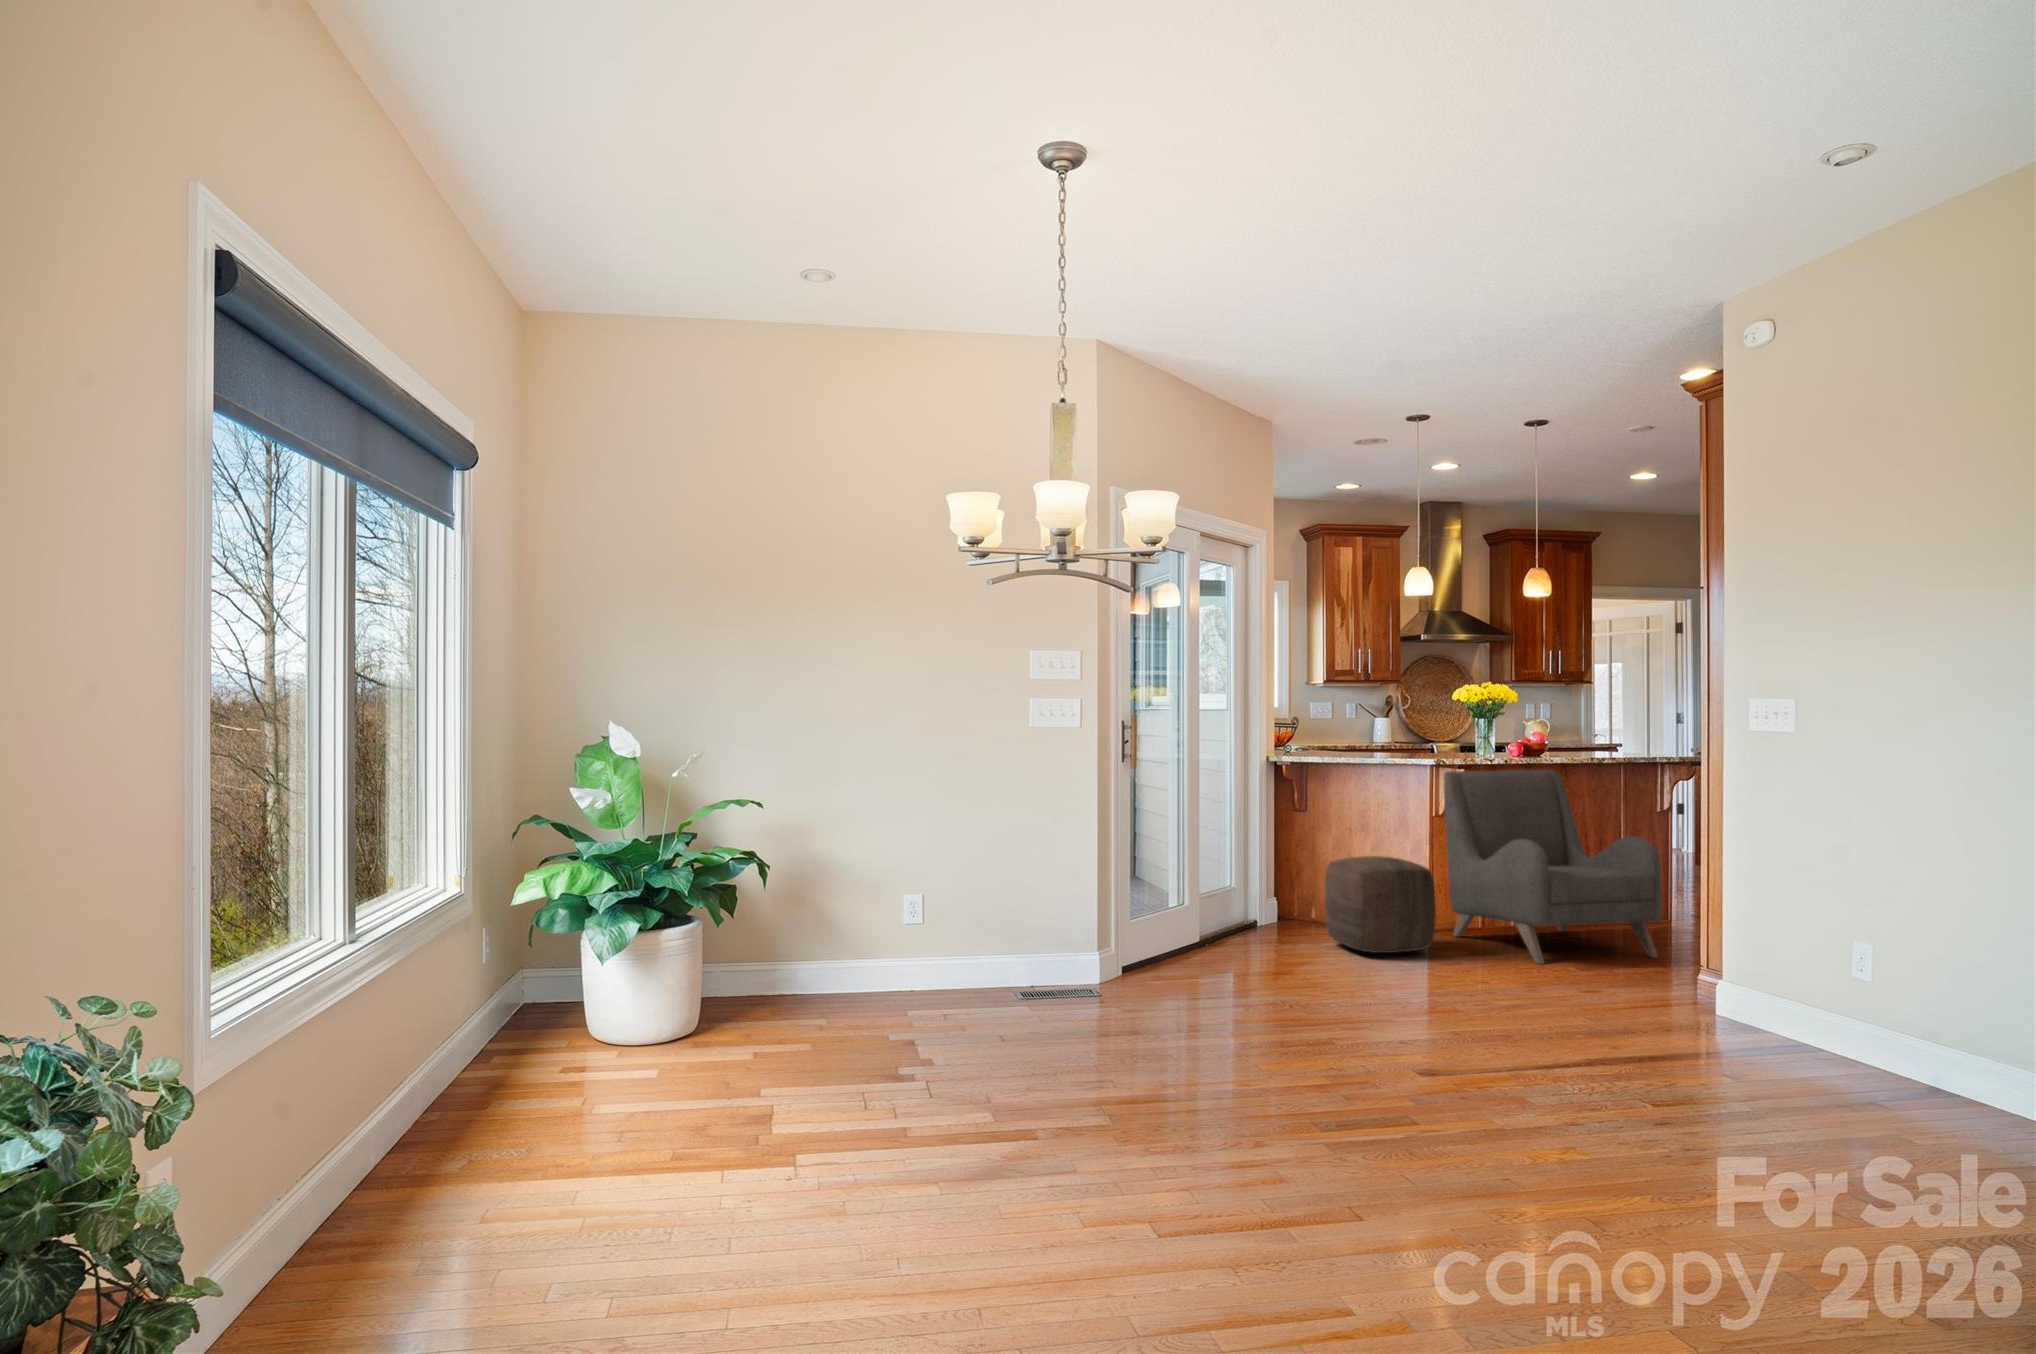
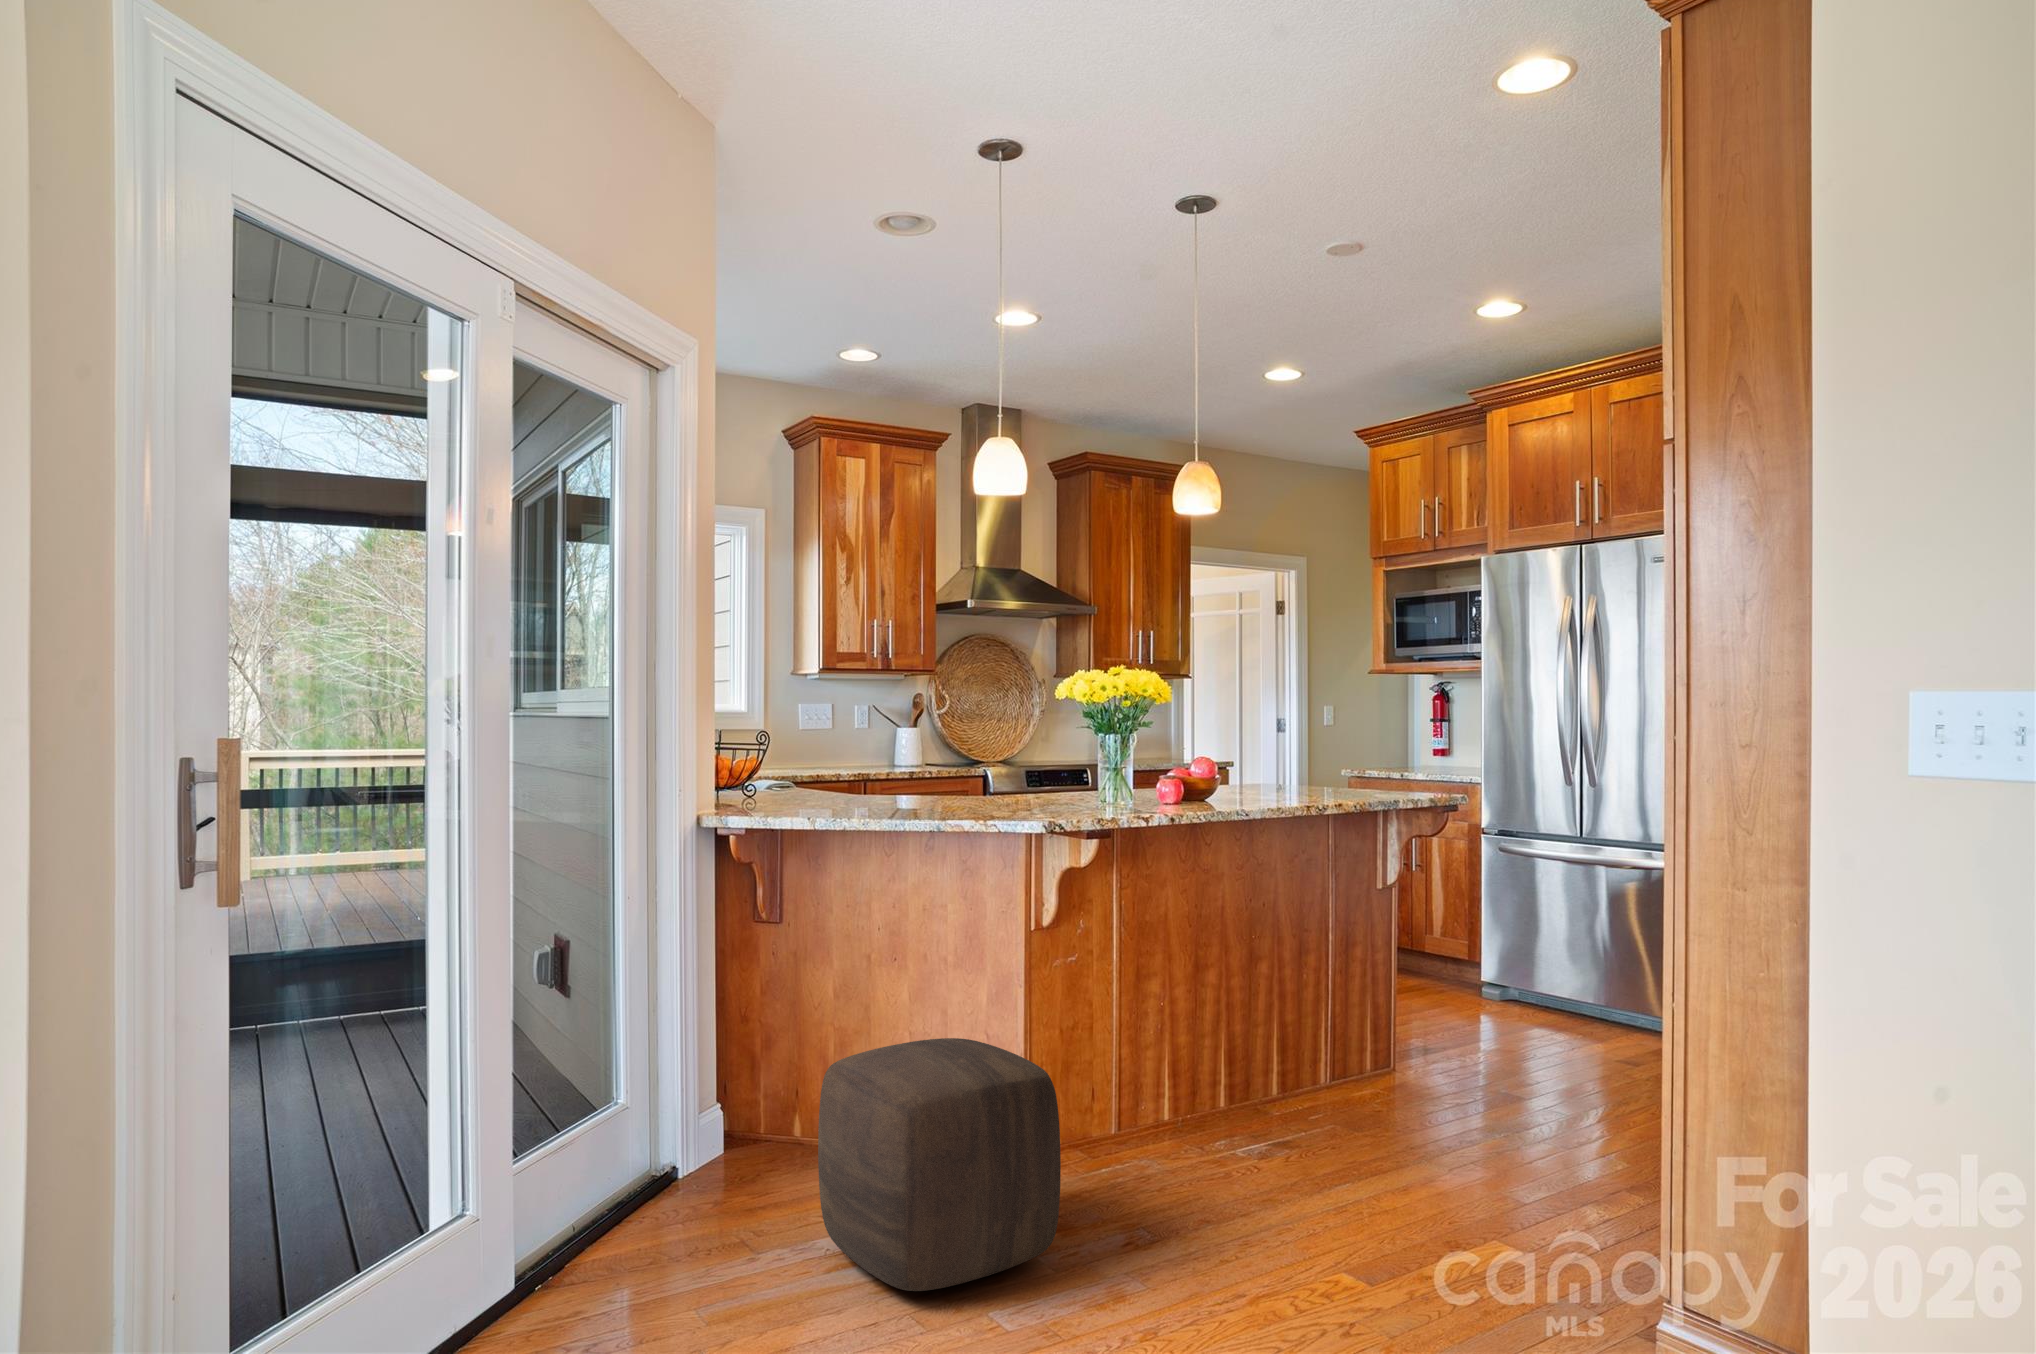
armchair: present [1444,770,1661,964] -> none [1052,826,1454,1262]

